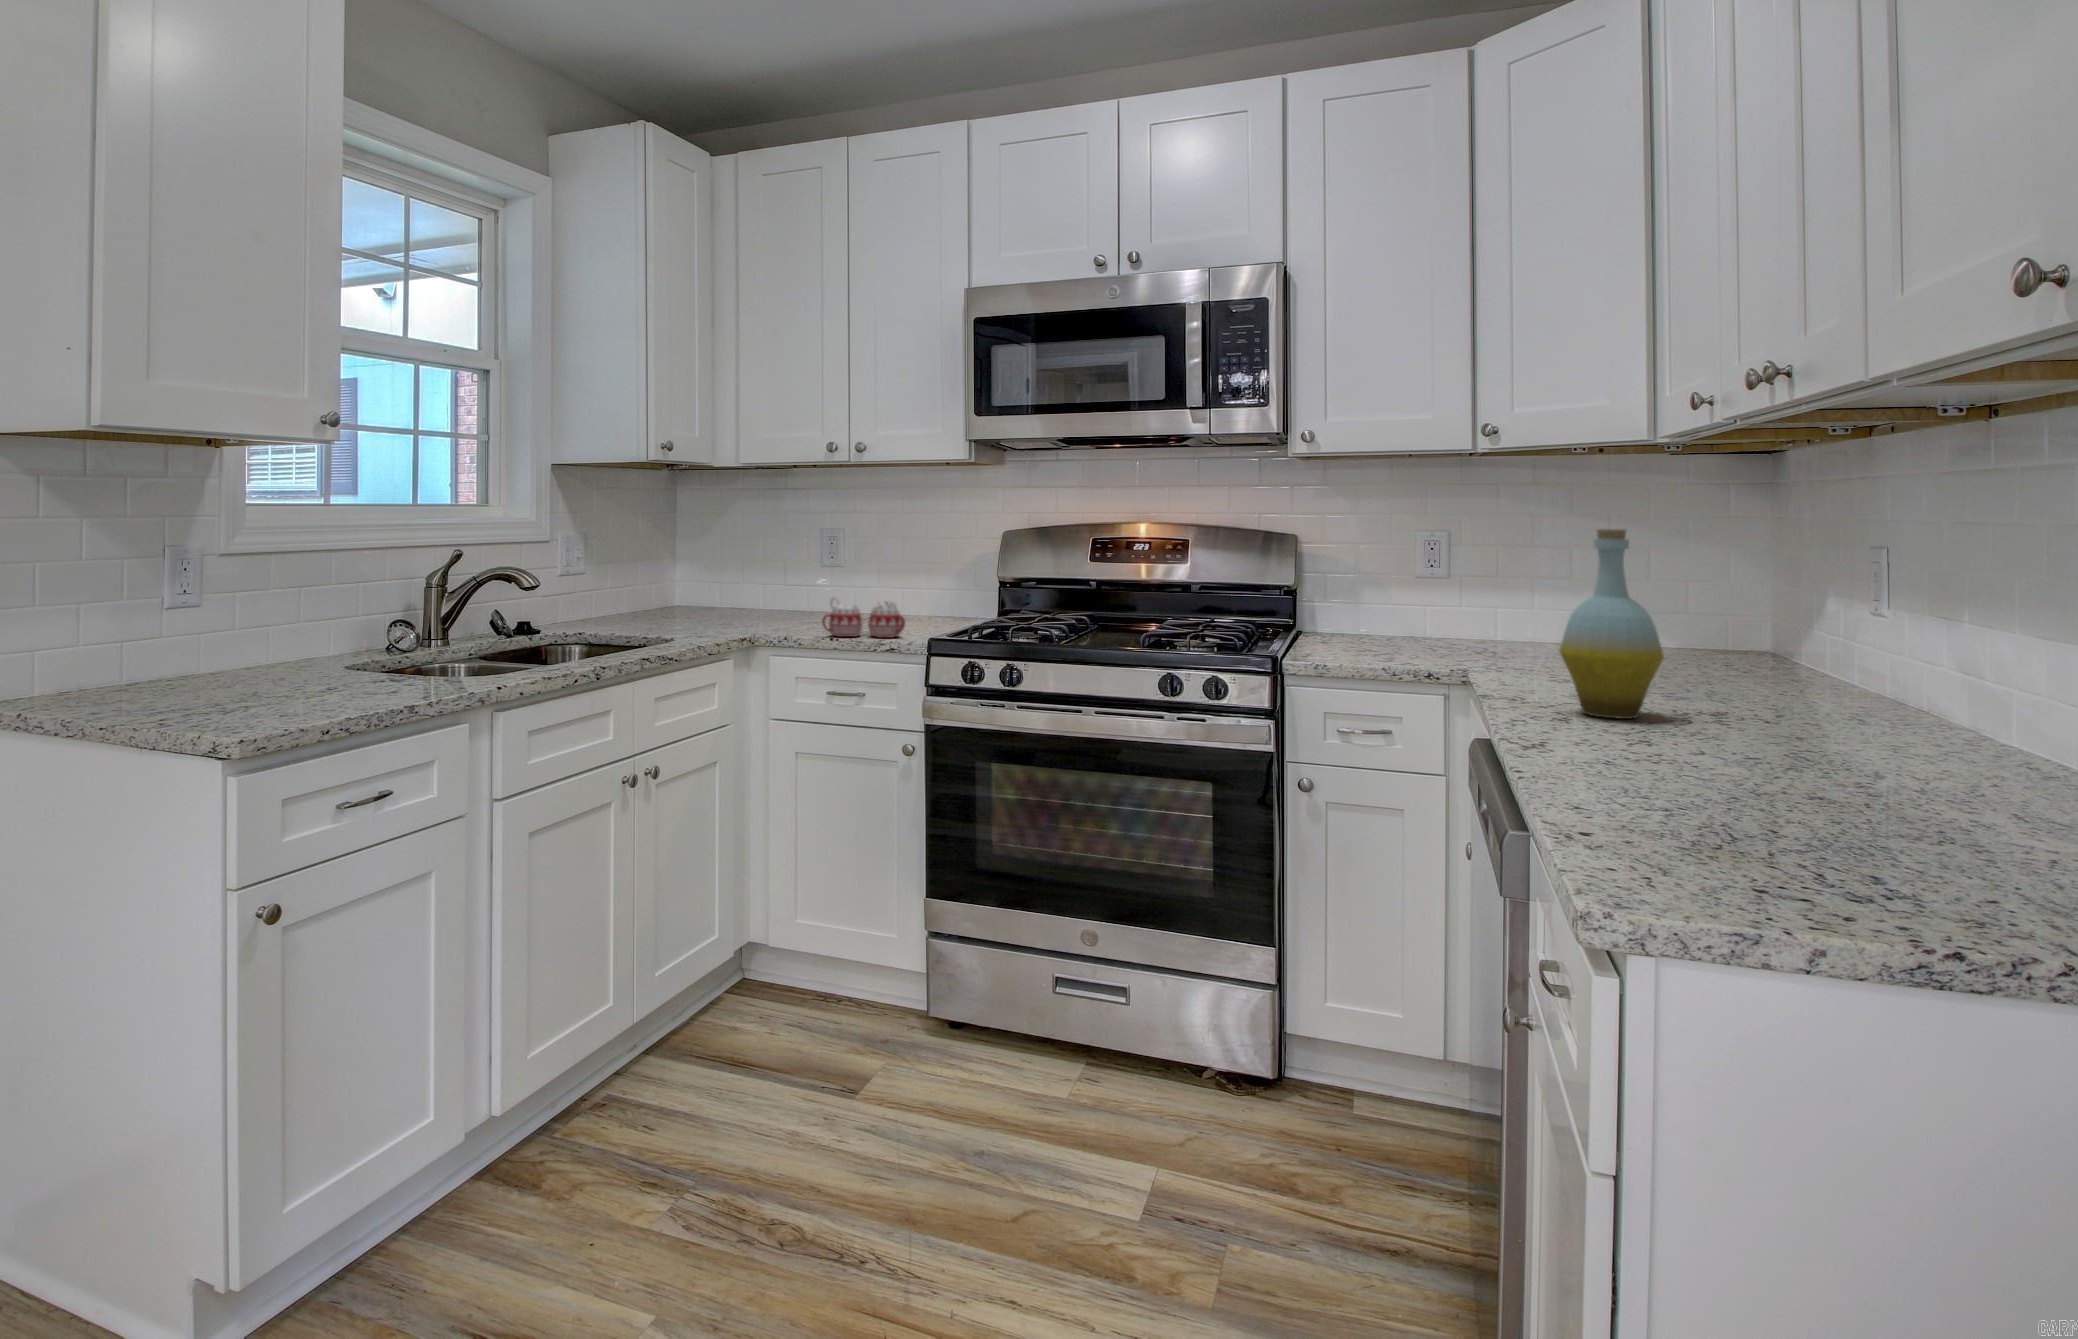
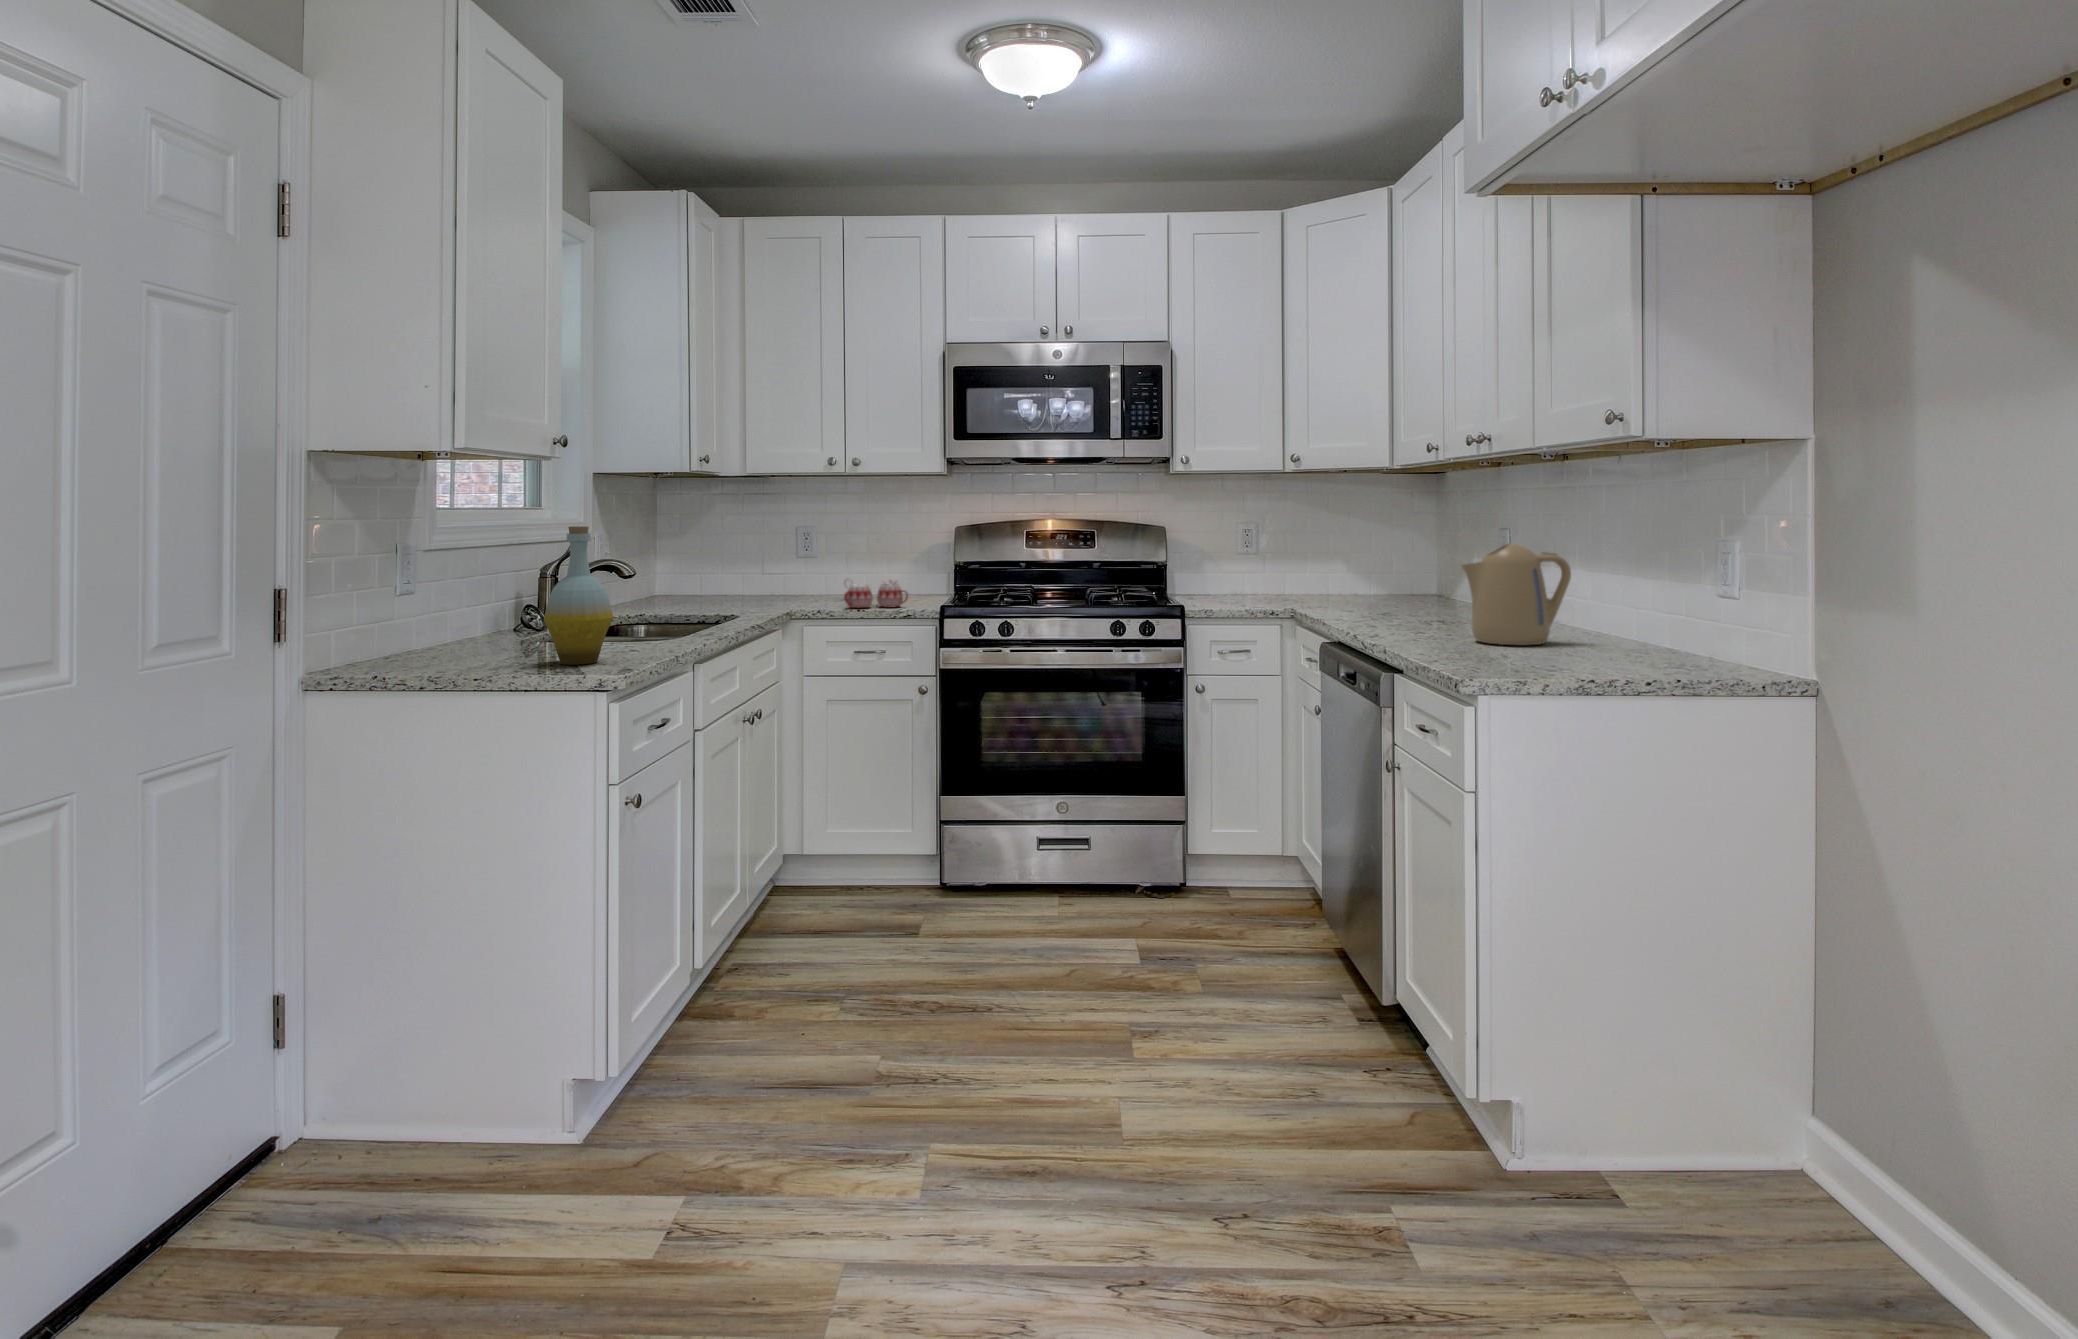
bottle: present [1560,529,1664,719] -> present [544,526,613,665]
kettle: none [1681,583,1940,790] -> present [1462,543,1571,645]

